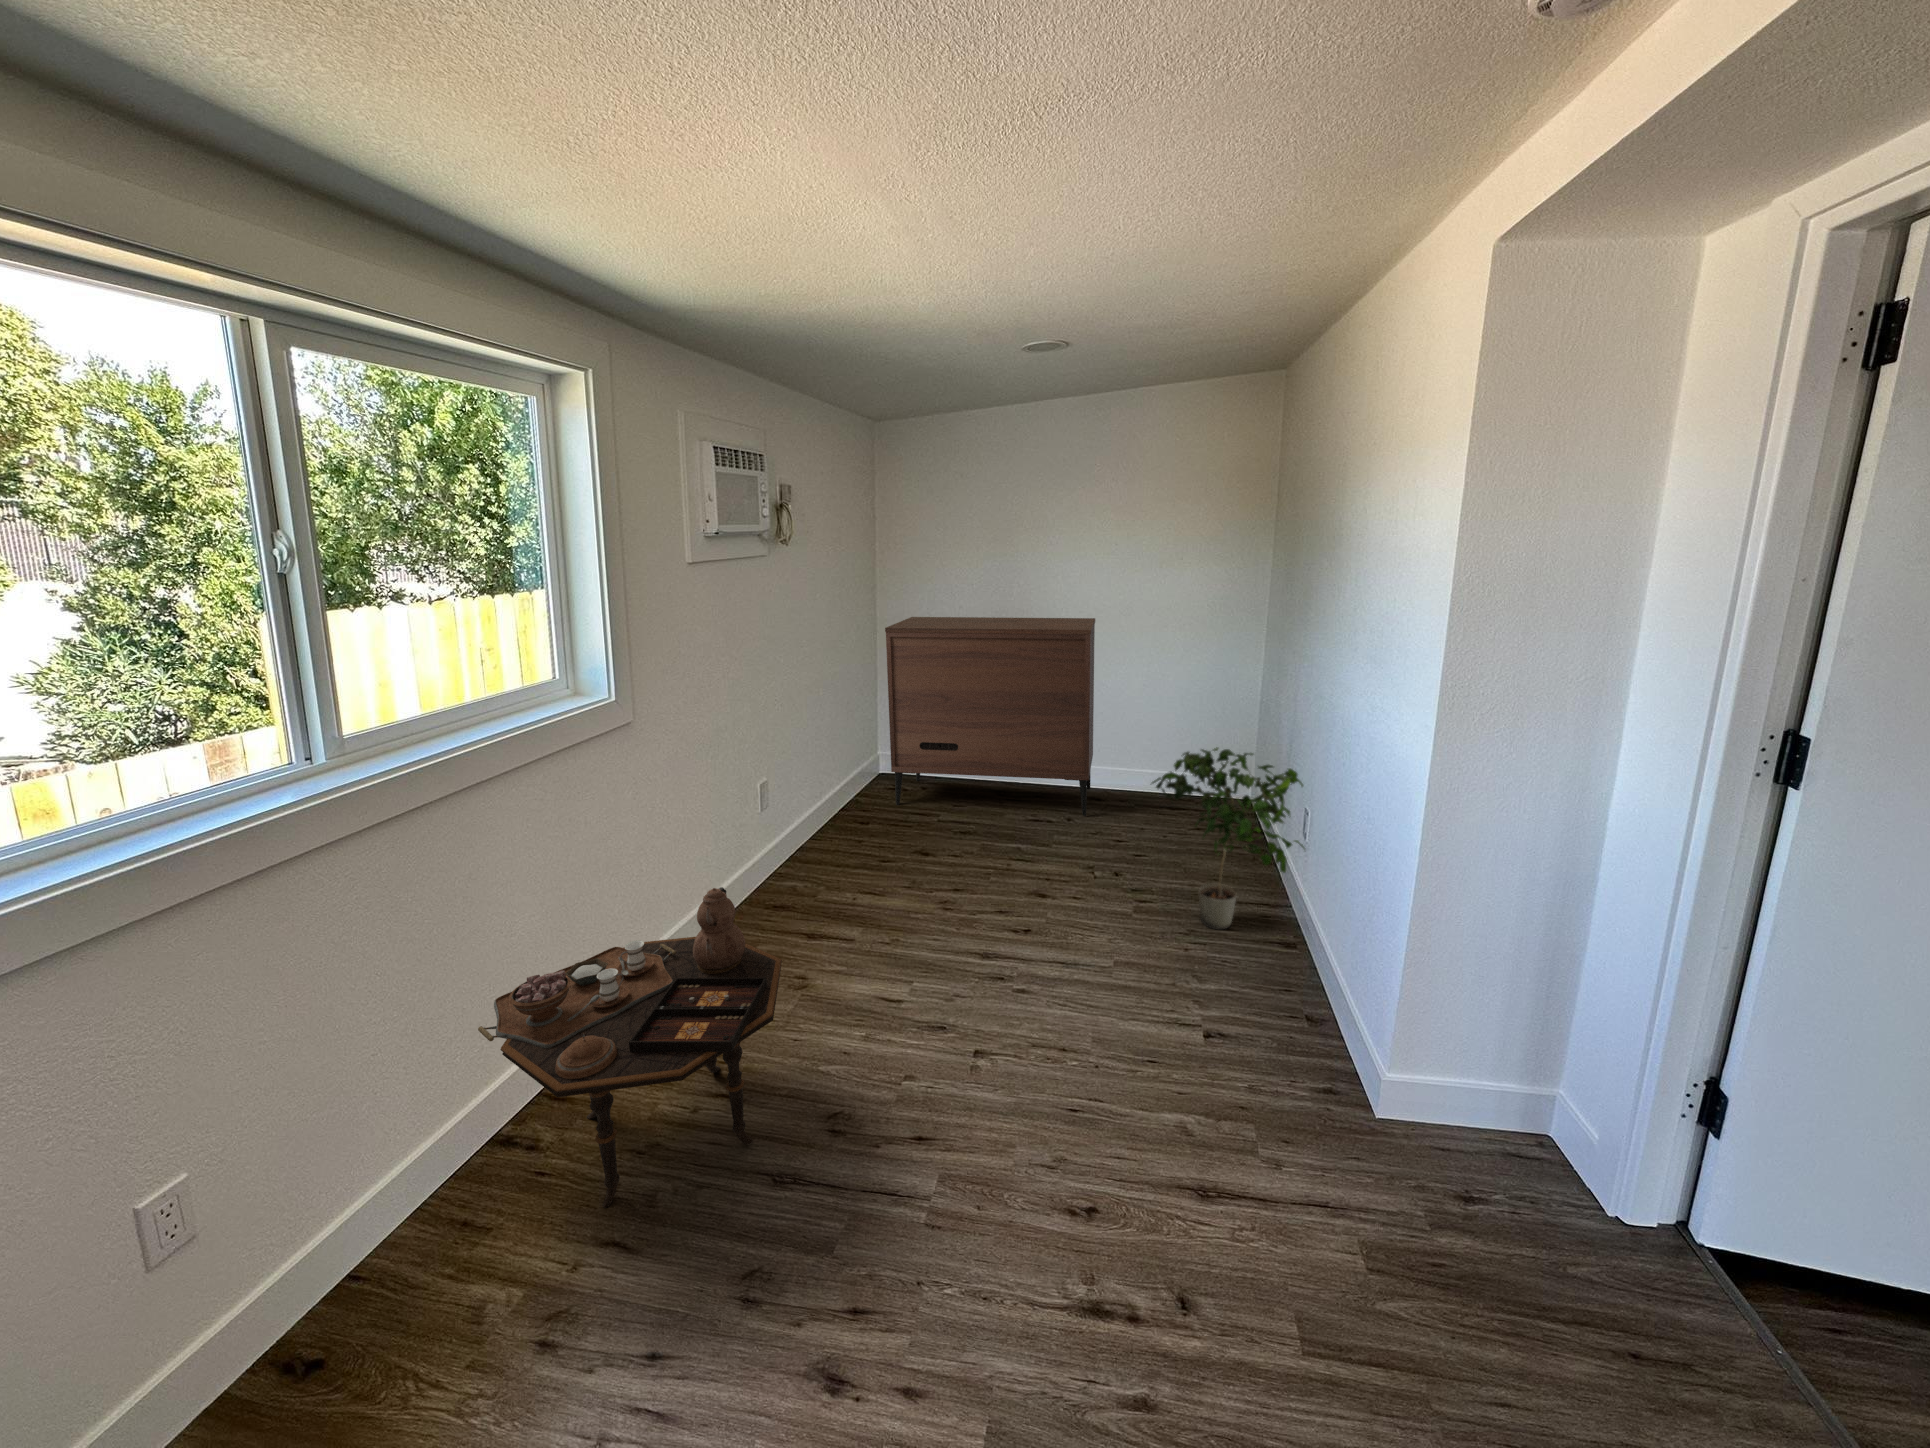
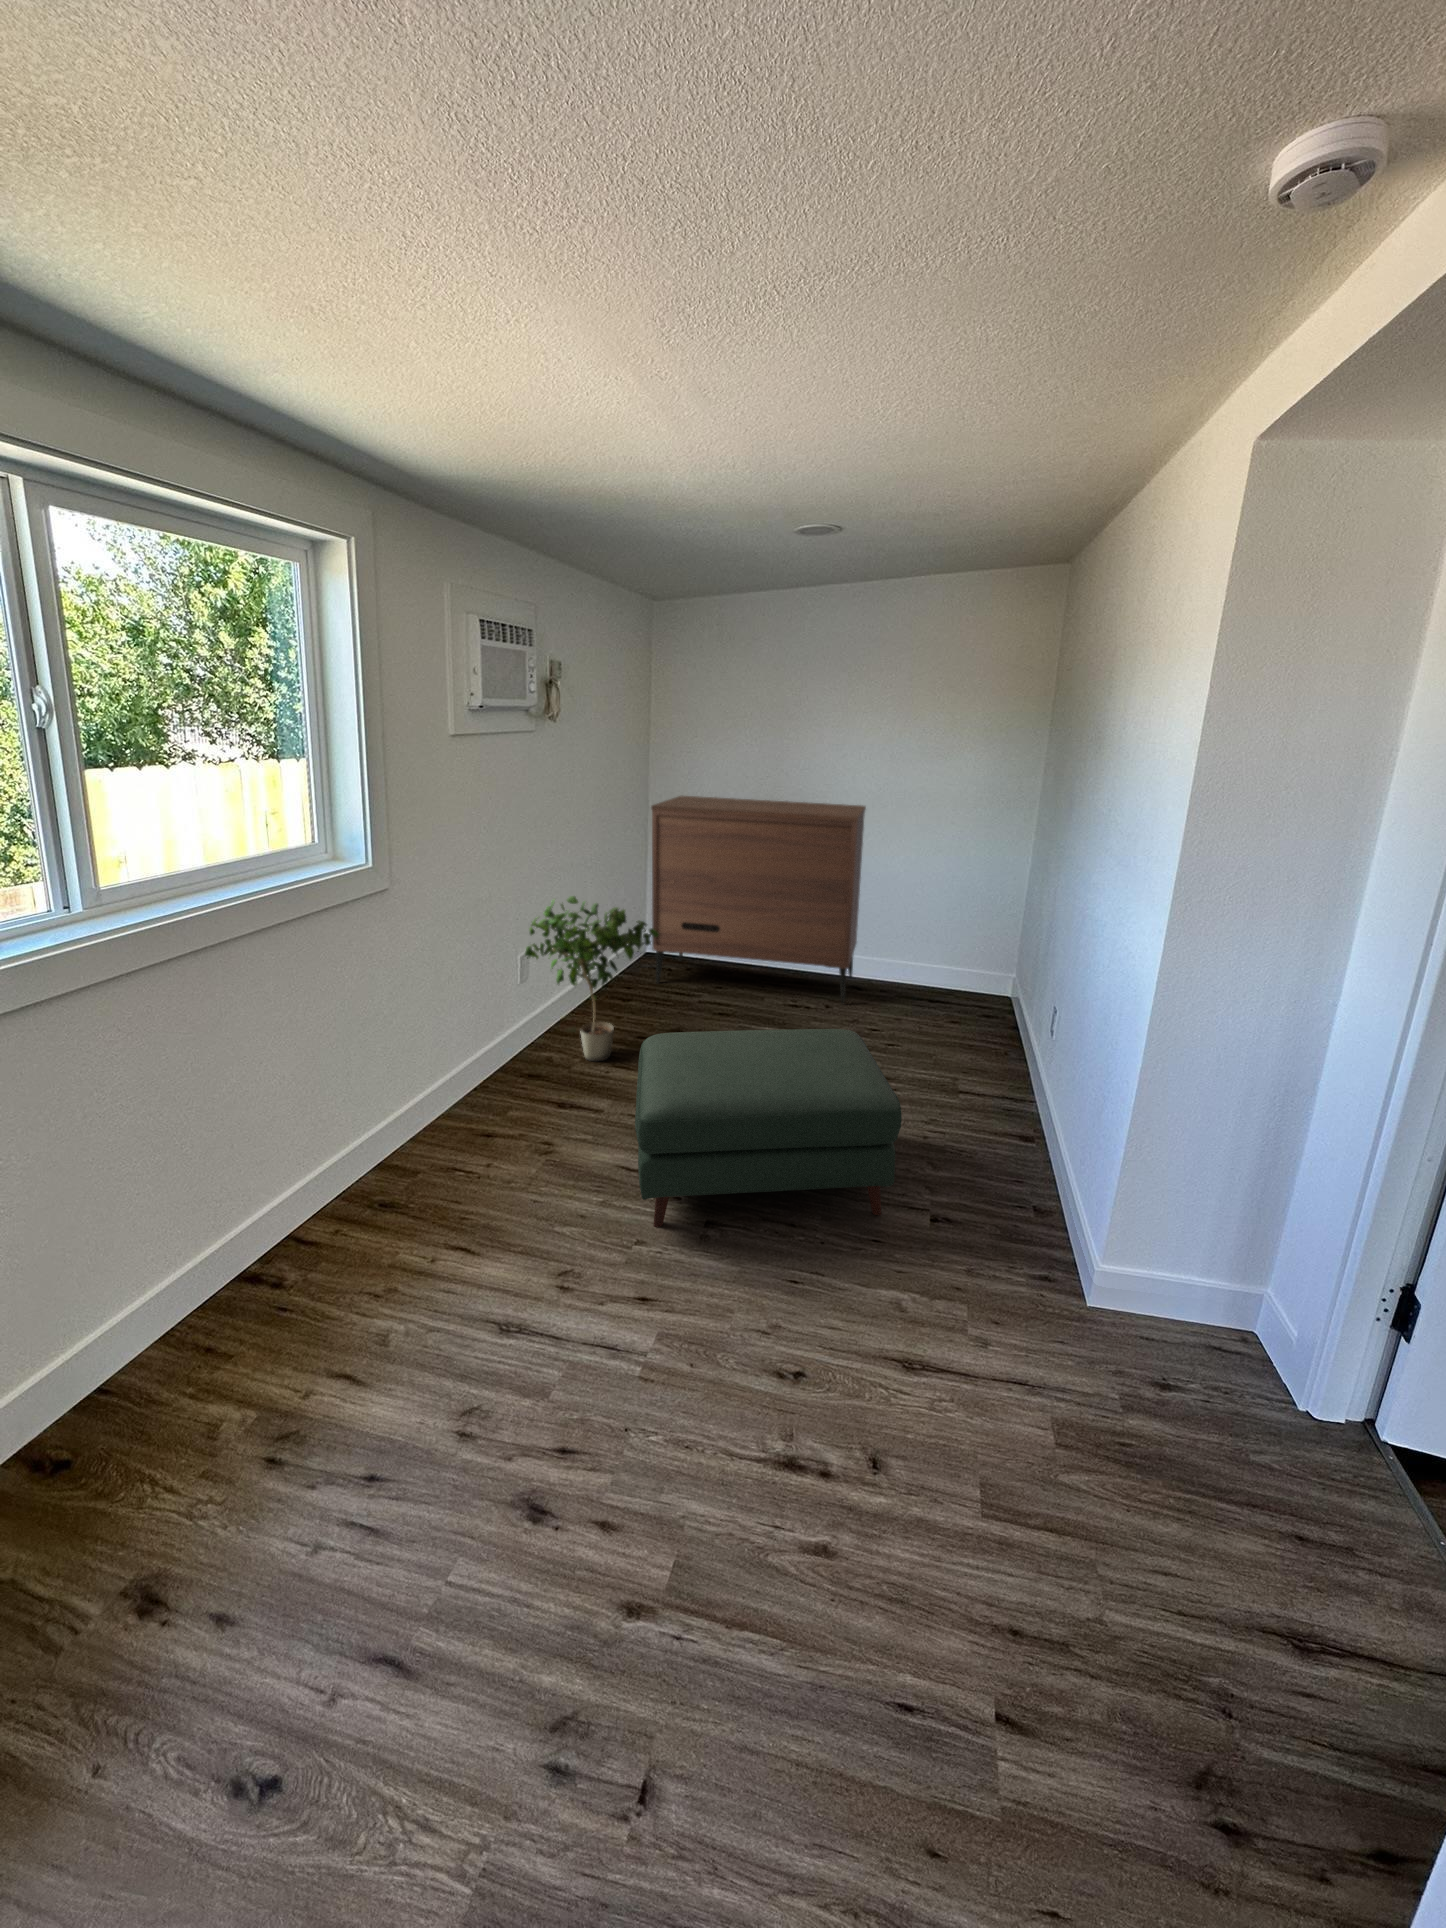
potted plant: present [1152,747,1305,929] -> present [525,896,659,1061]
ottoman: none [895,843,1169,1060] -> present [635,1029,902,1227]
side table: present [478,887,782,1208] -> none [223,1052,519,1344]

